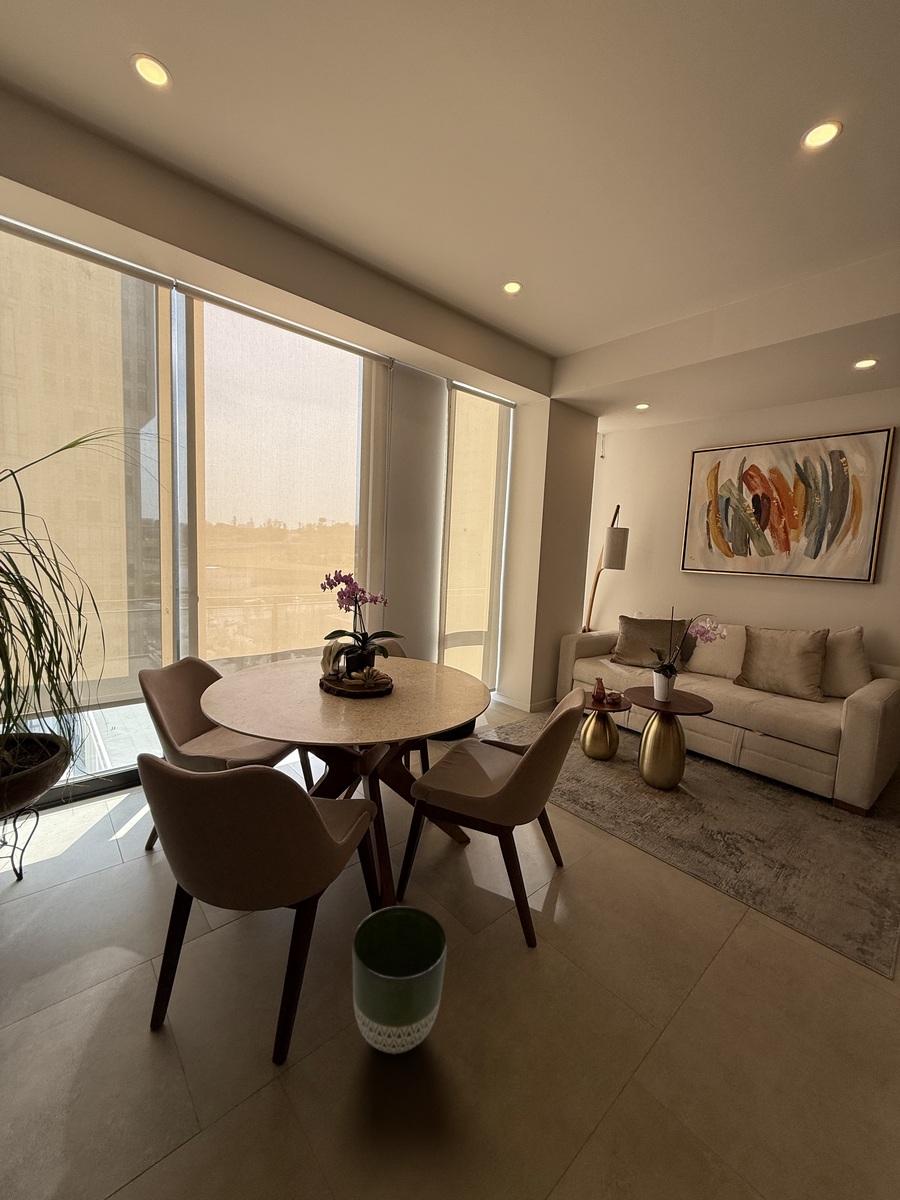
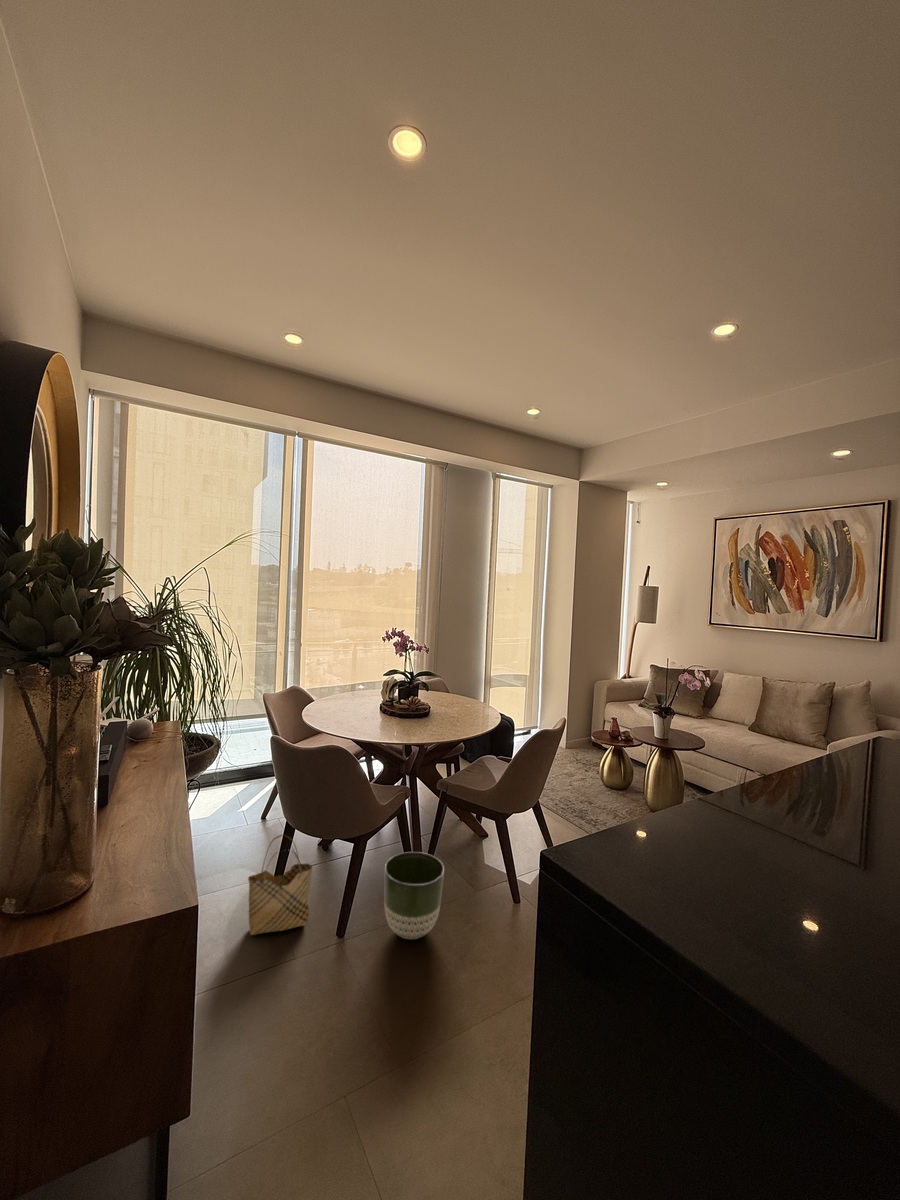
woven basket: none [109,910,229,1098] -> present [248,835,312,935]

